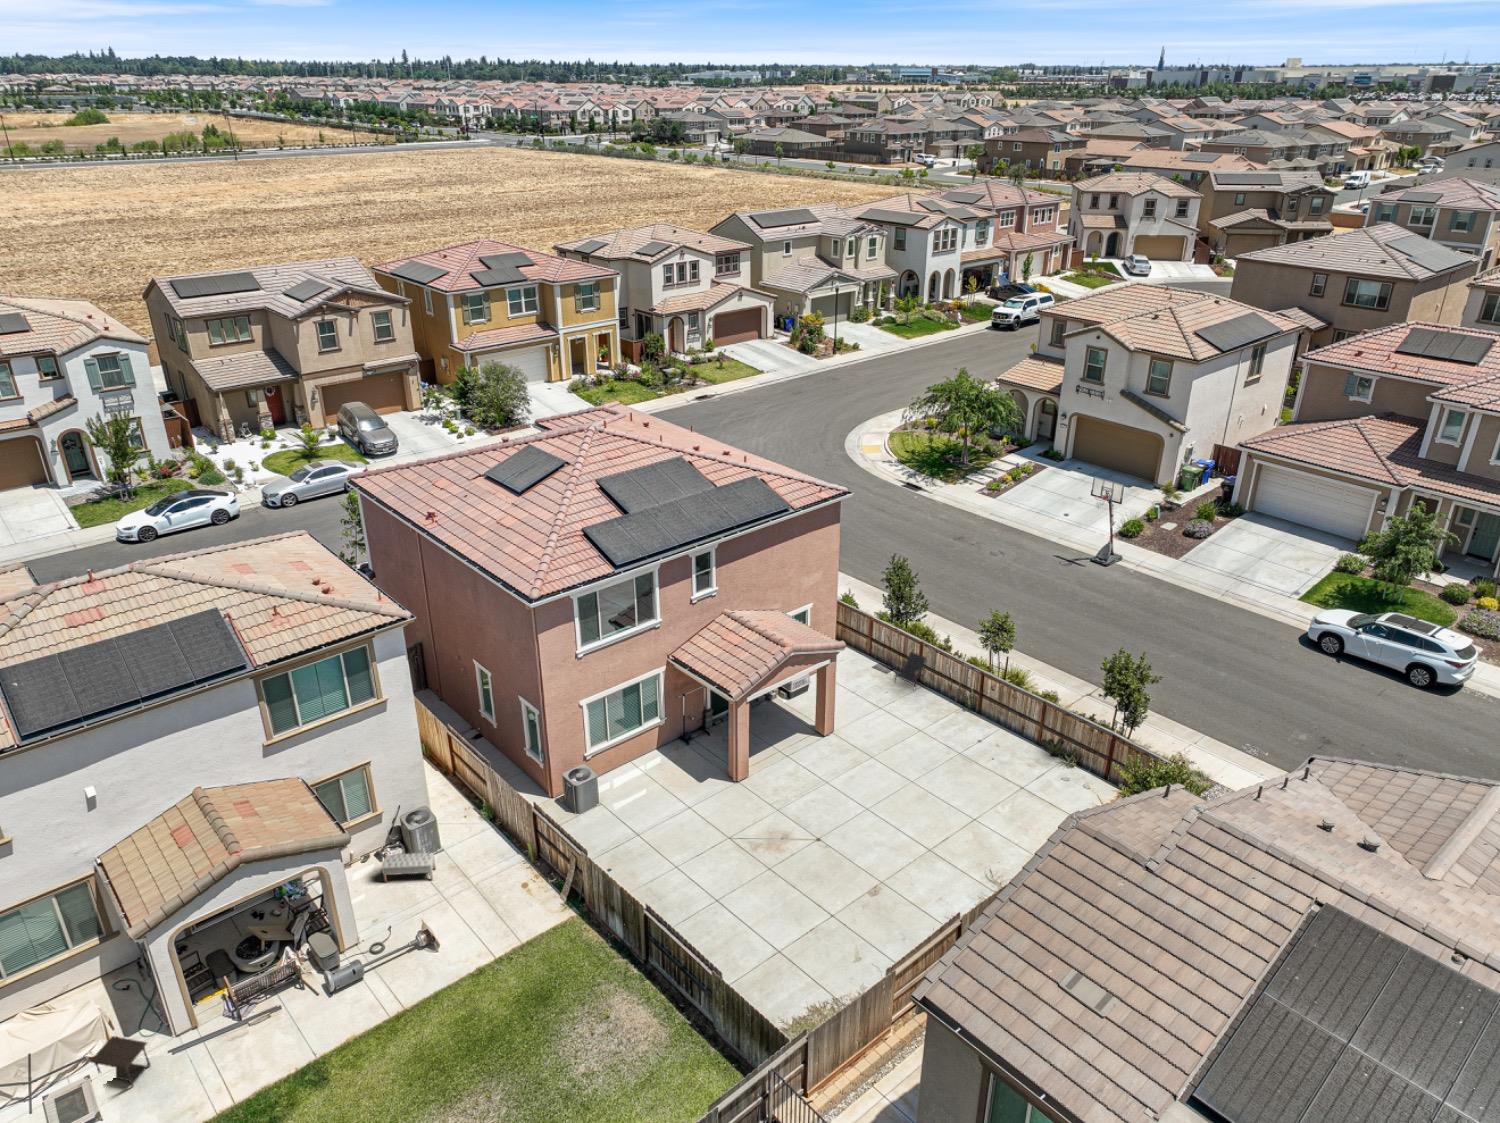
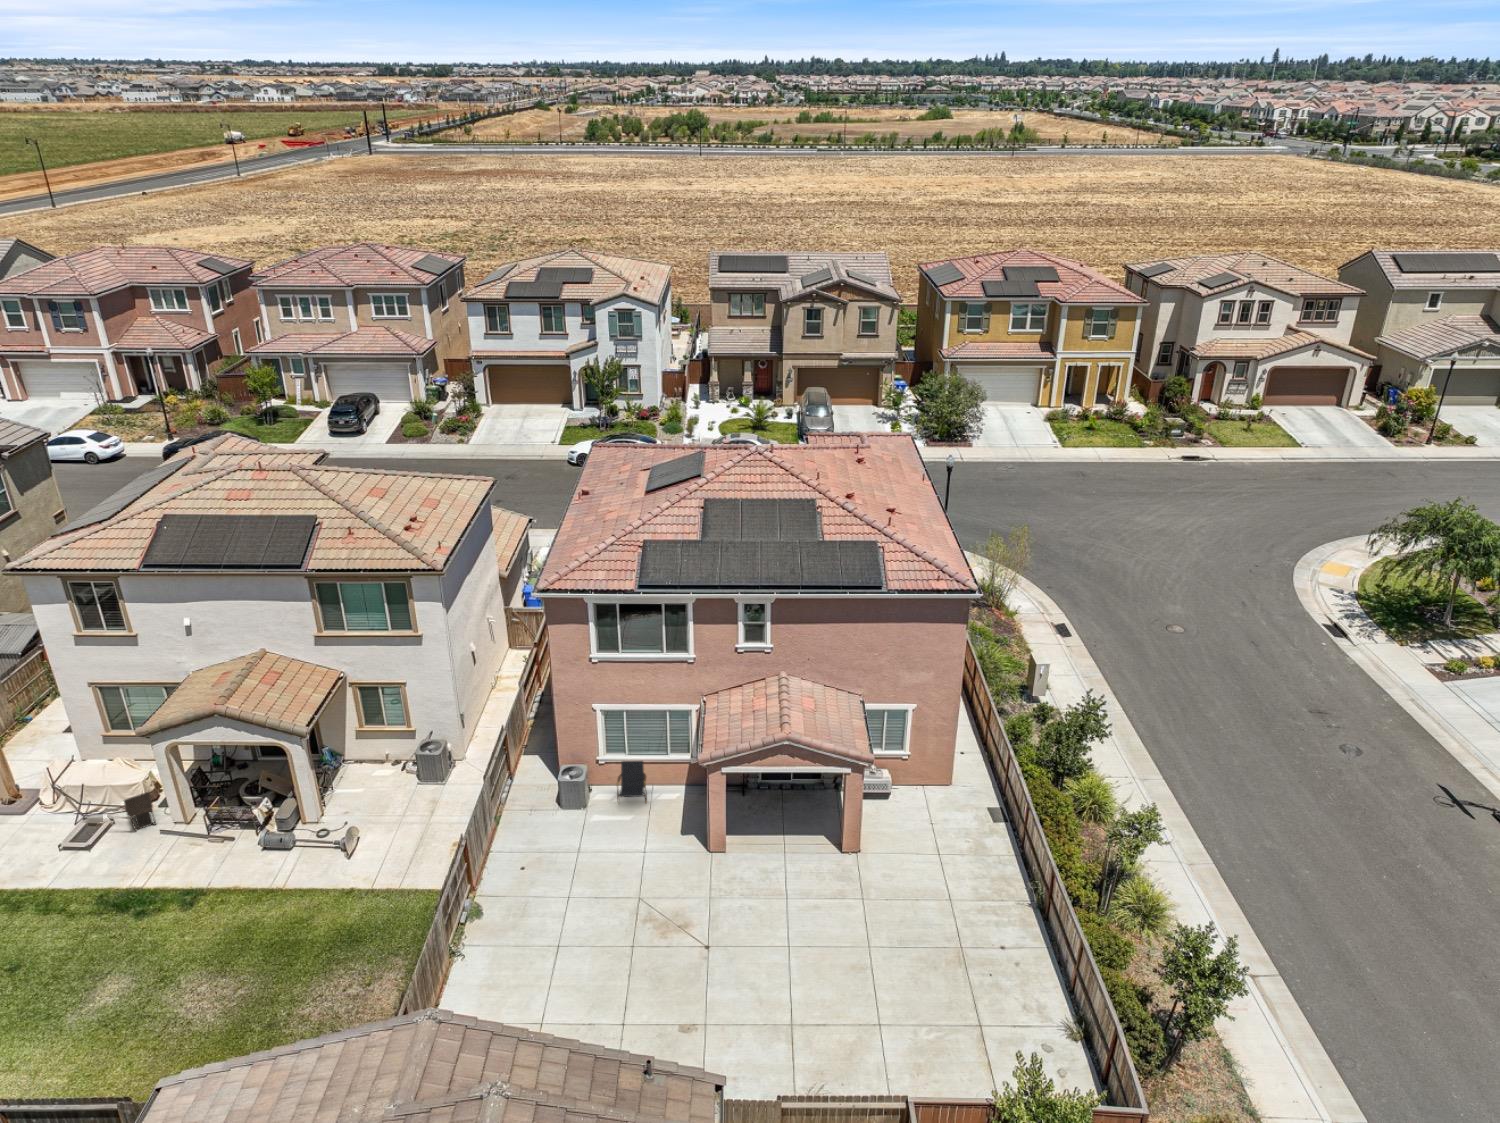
lounge chair: present [895,652,926,686] -> present [617,761,647,802]
potted plant: present [1041,739,1066,757] -> none [1049,1006,1090,1041]
bench: present [381,853,436,882] -> none [389,762,430,800]

